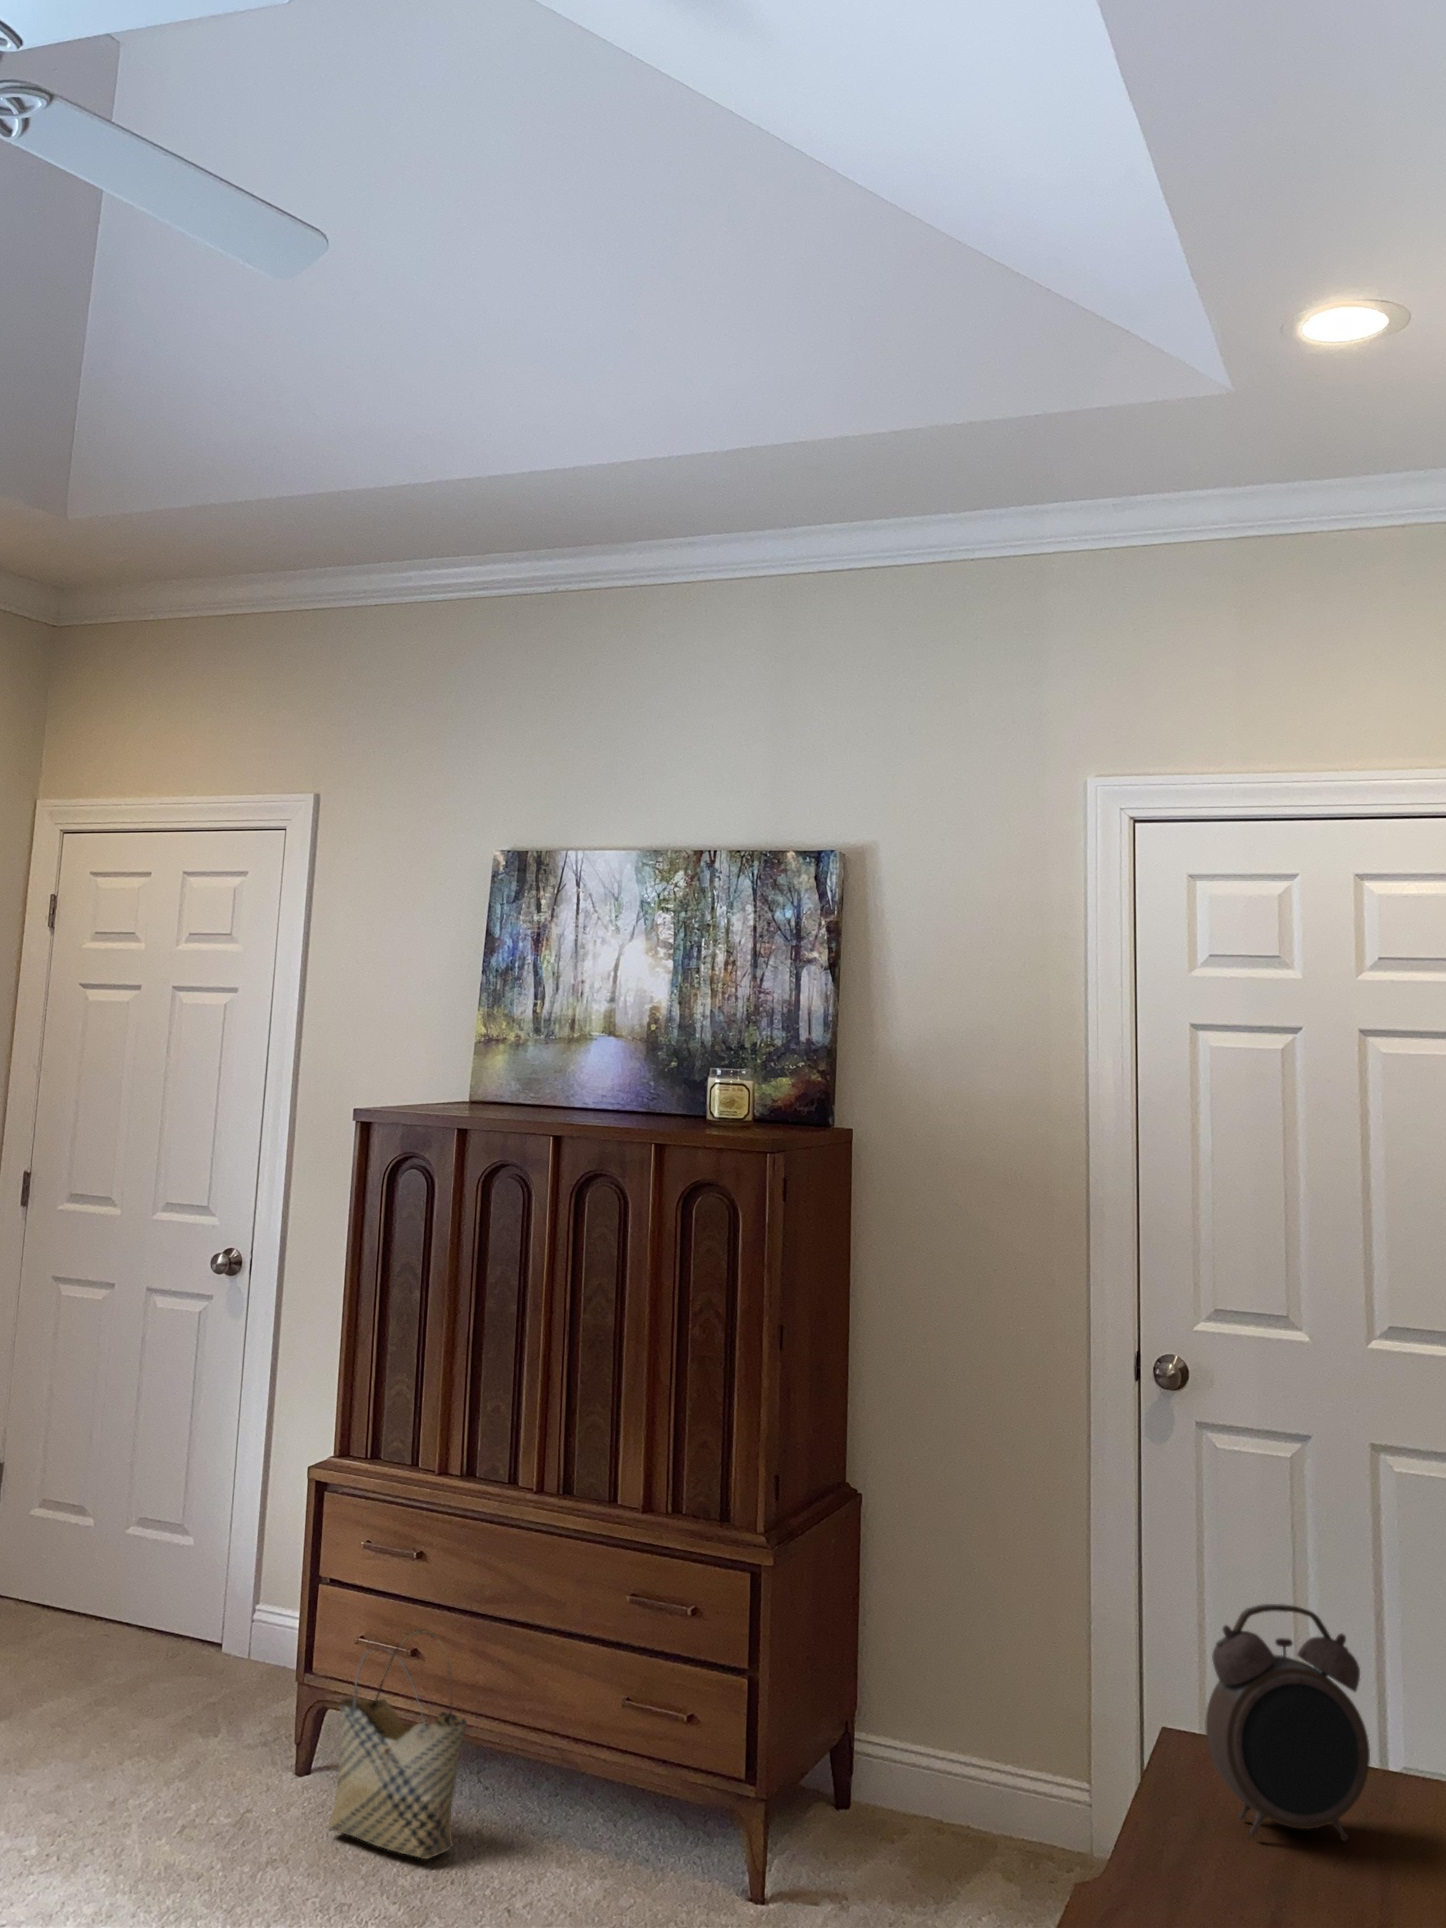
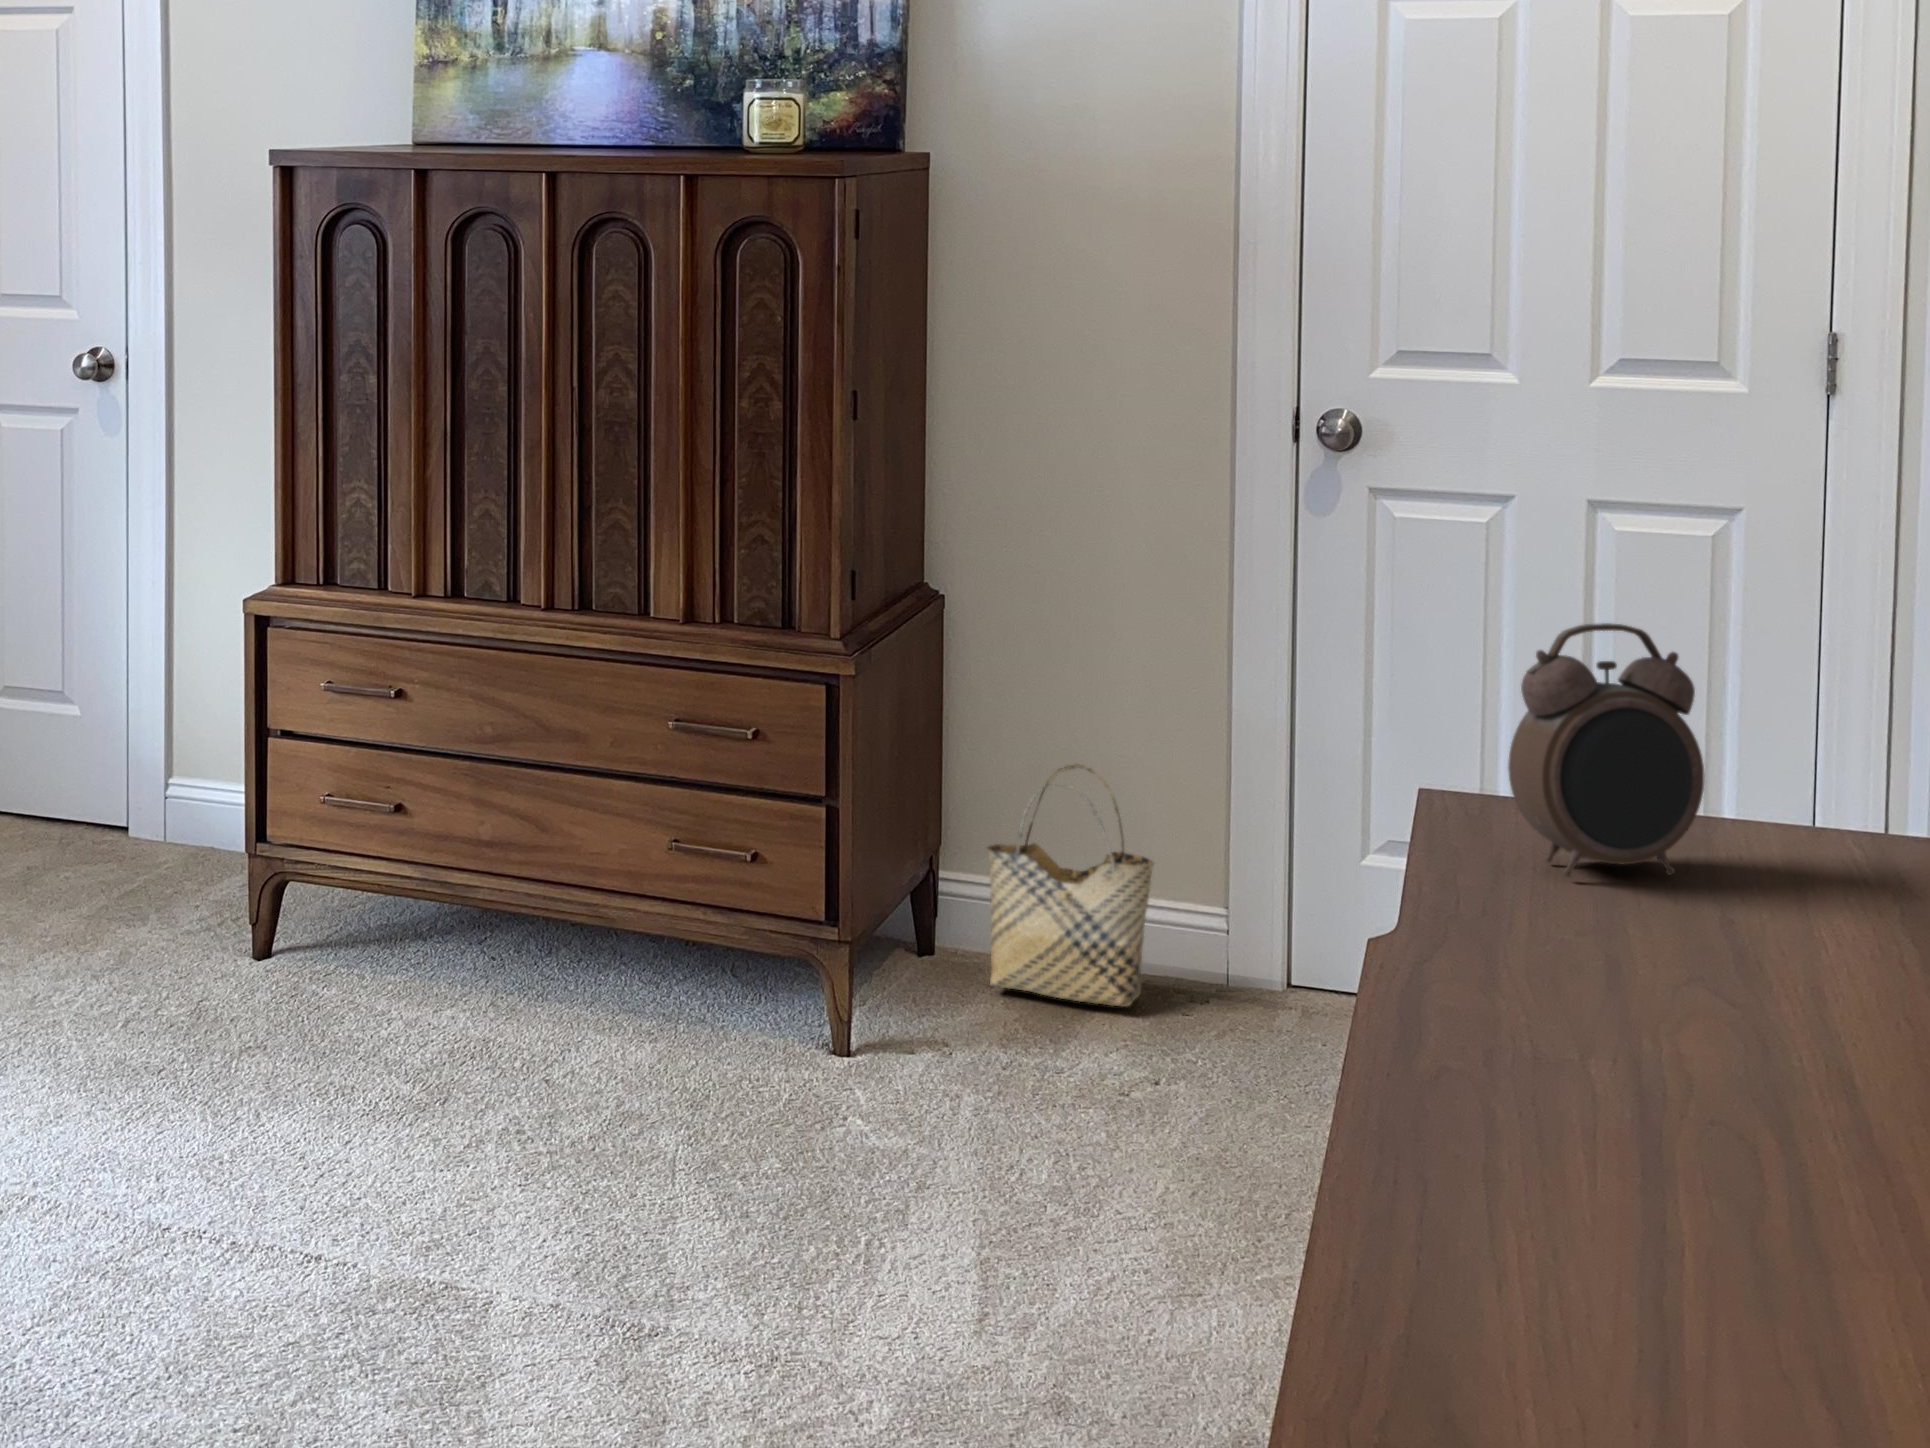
woven basket: present [329,1630,467,1859] -> present [987,765,1154,1006]

